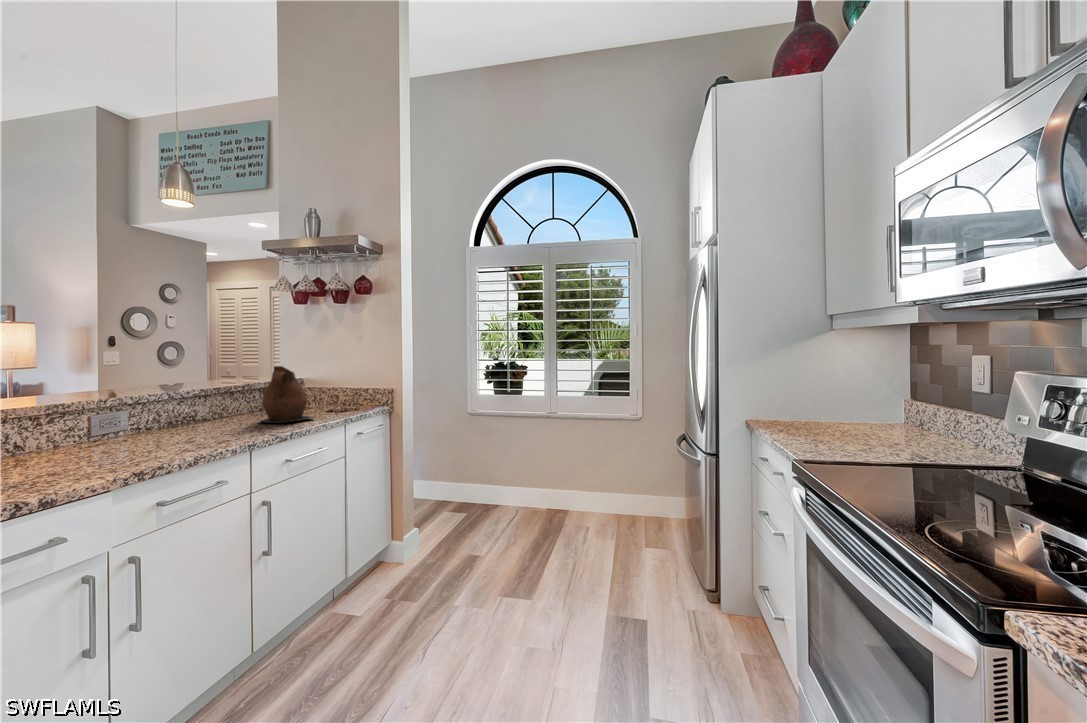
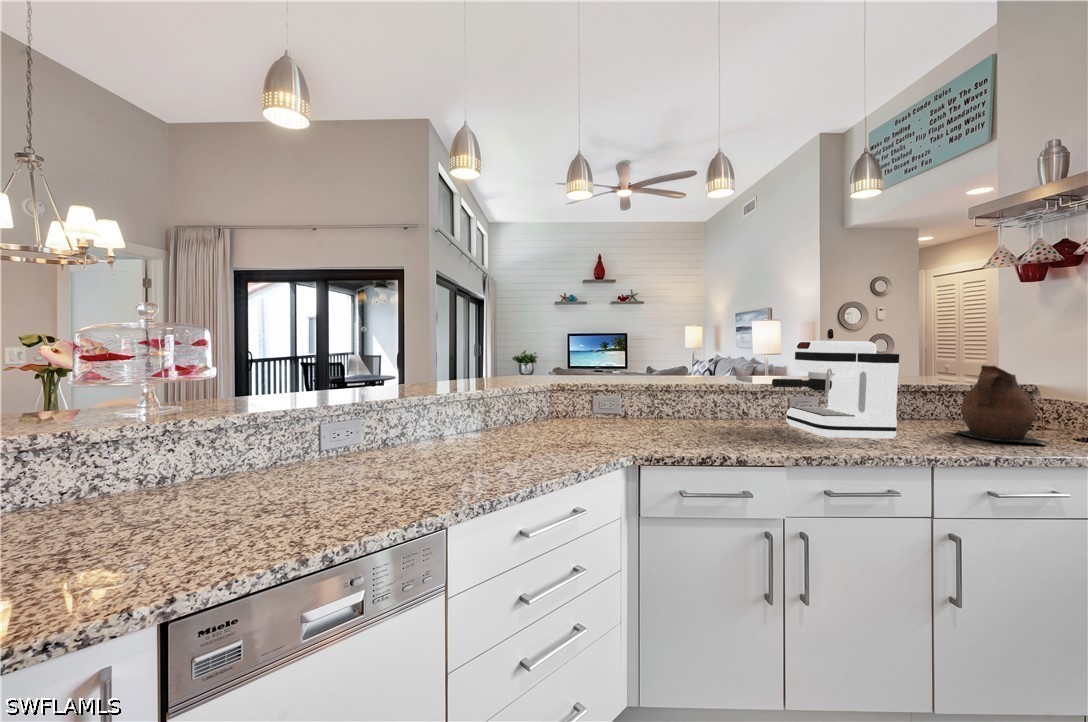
coffee maker: none [70,348,219,451] -> present [772,341,899,440]

